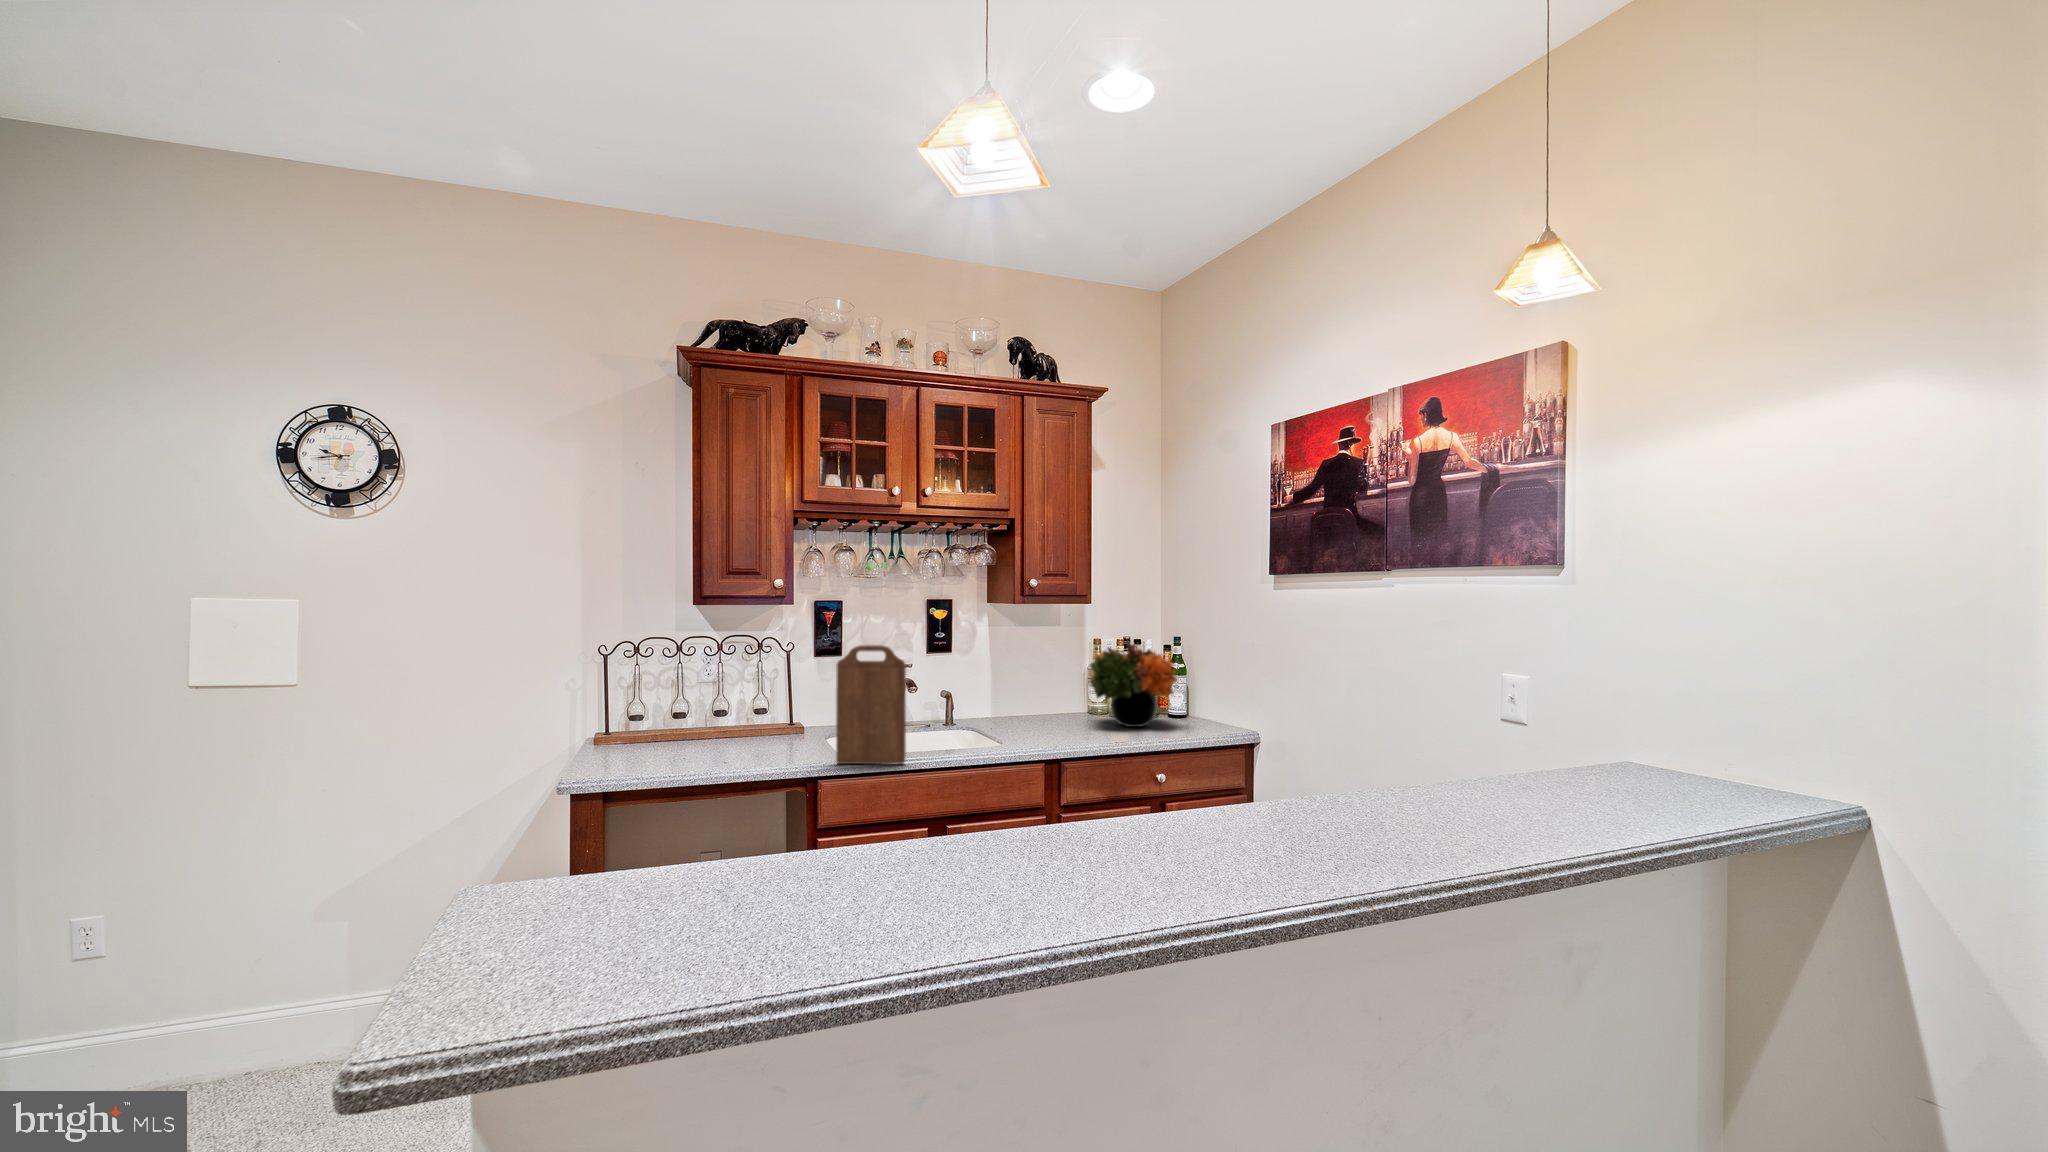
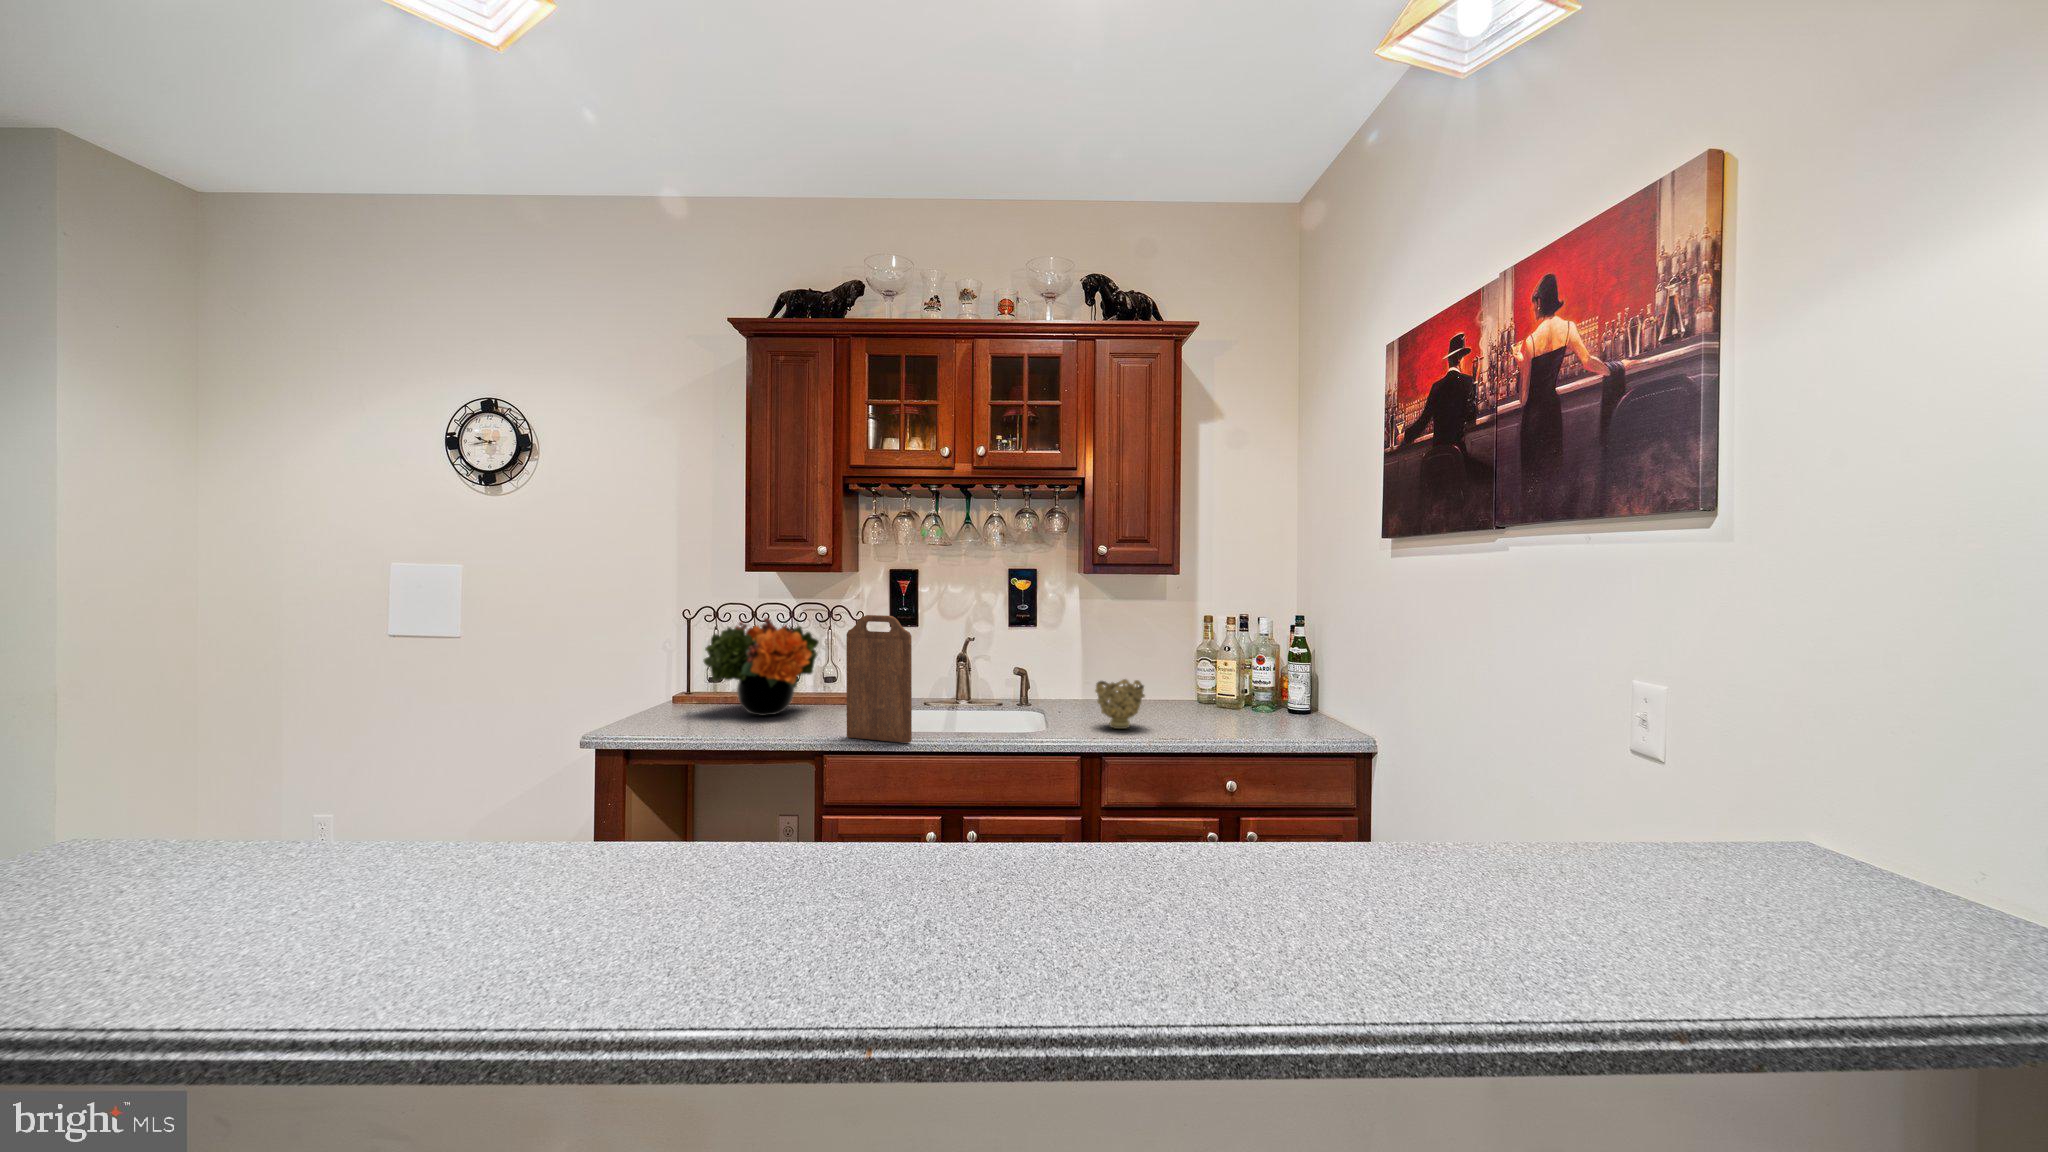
flower arrangement: present [1090,644,1178,727] -> present [704,618,819,716]
decorative bowl: none [1039,696,1082,739] -> present [1095,679,1145,729]

